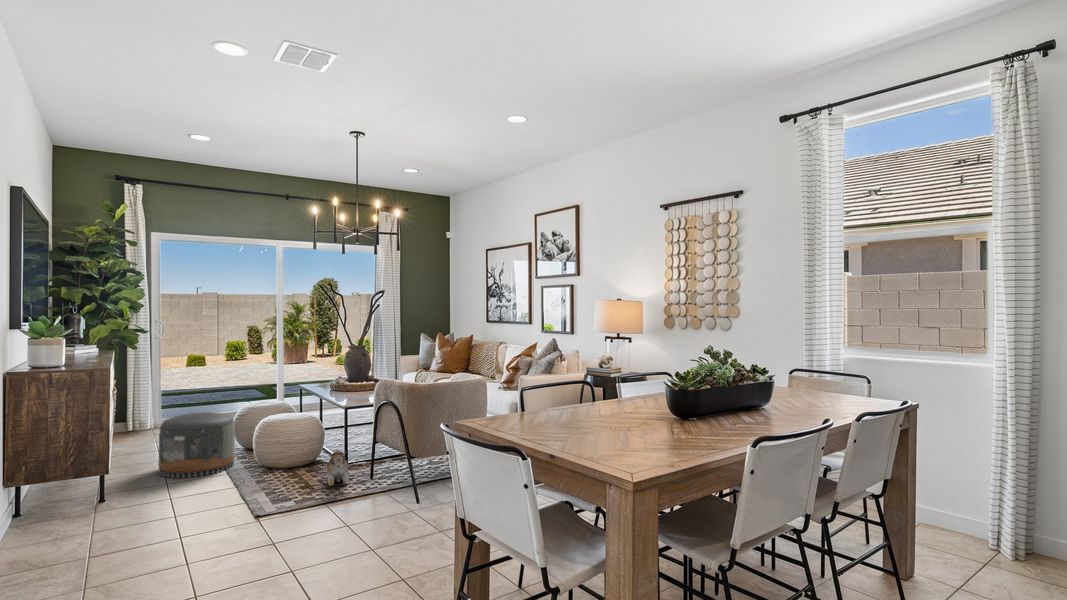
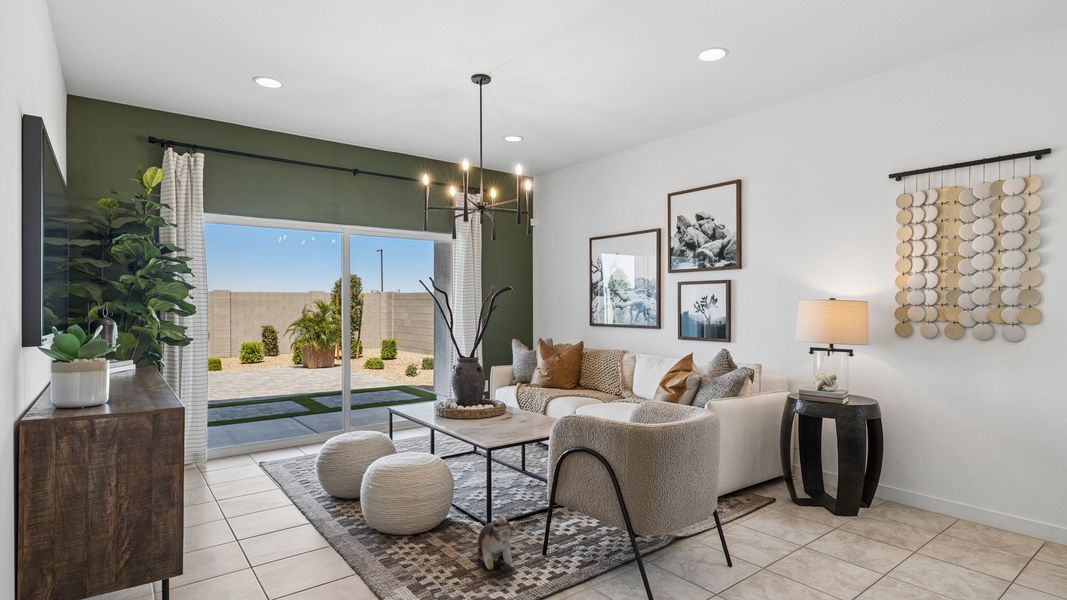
pouf: present [158,412,235,478] -> none [229,453,329,552]

